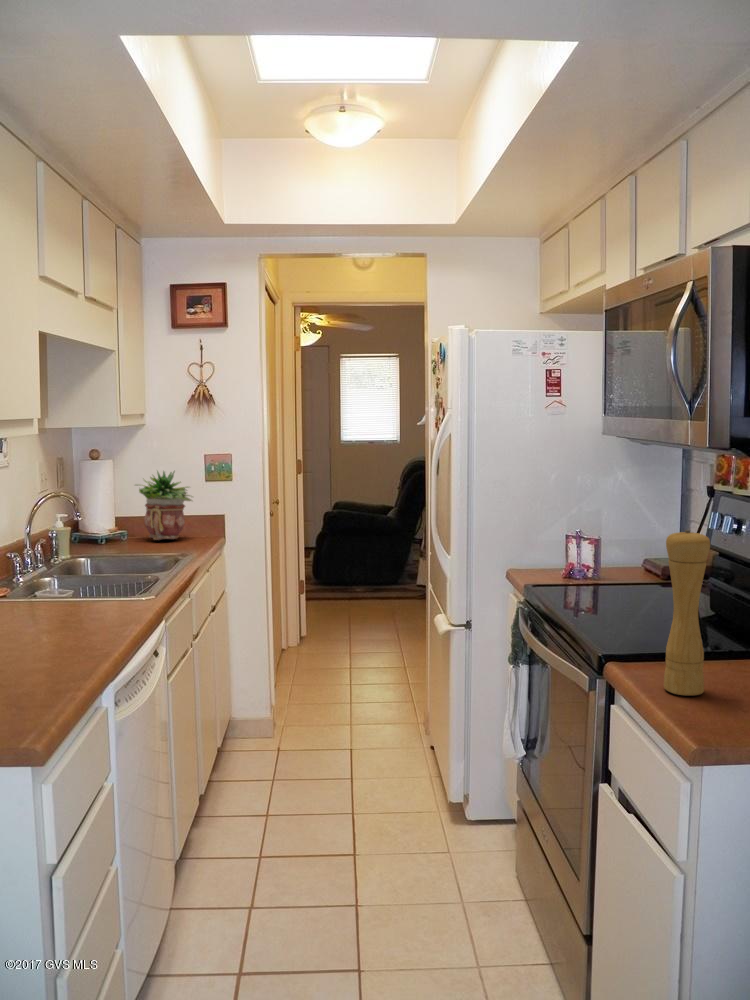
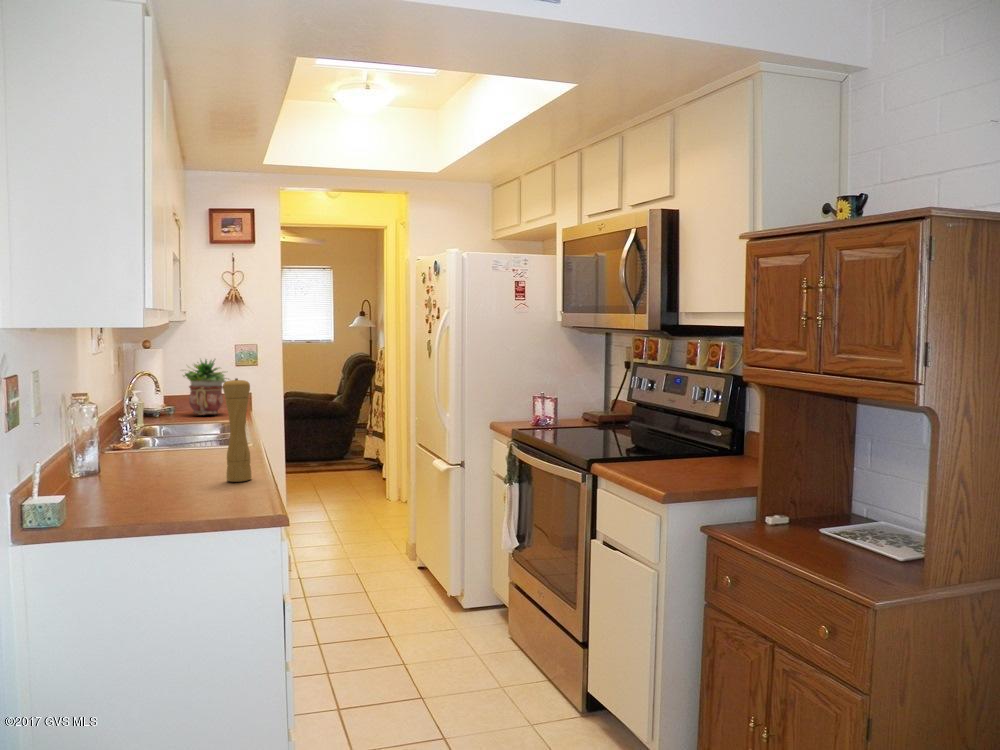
pepper mill: present [664,530,710,695] -> present [223,378,252,482]

